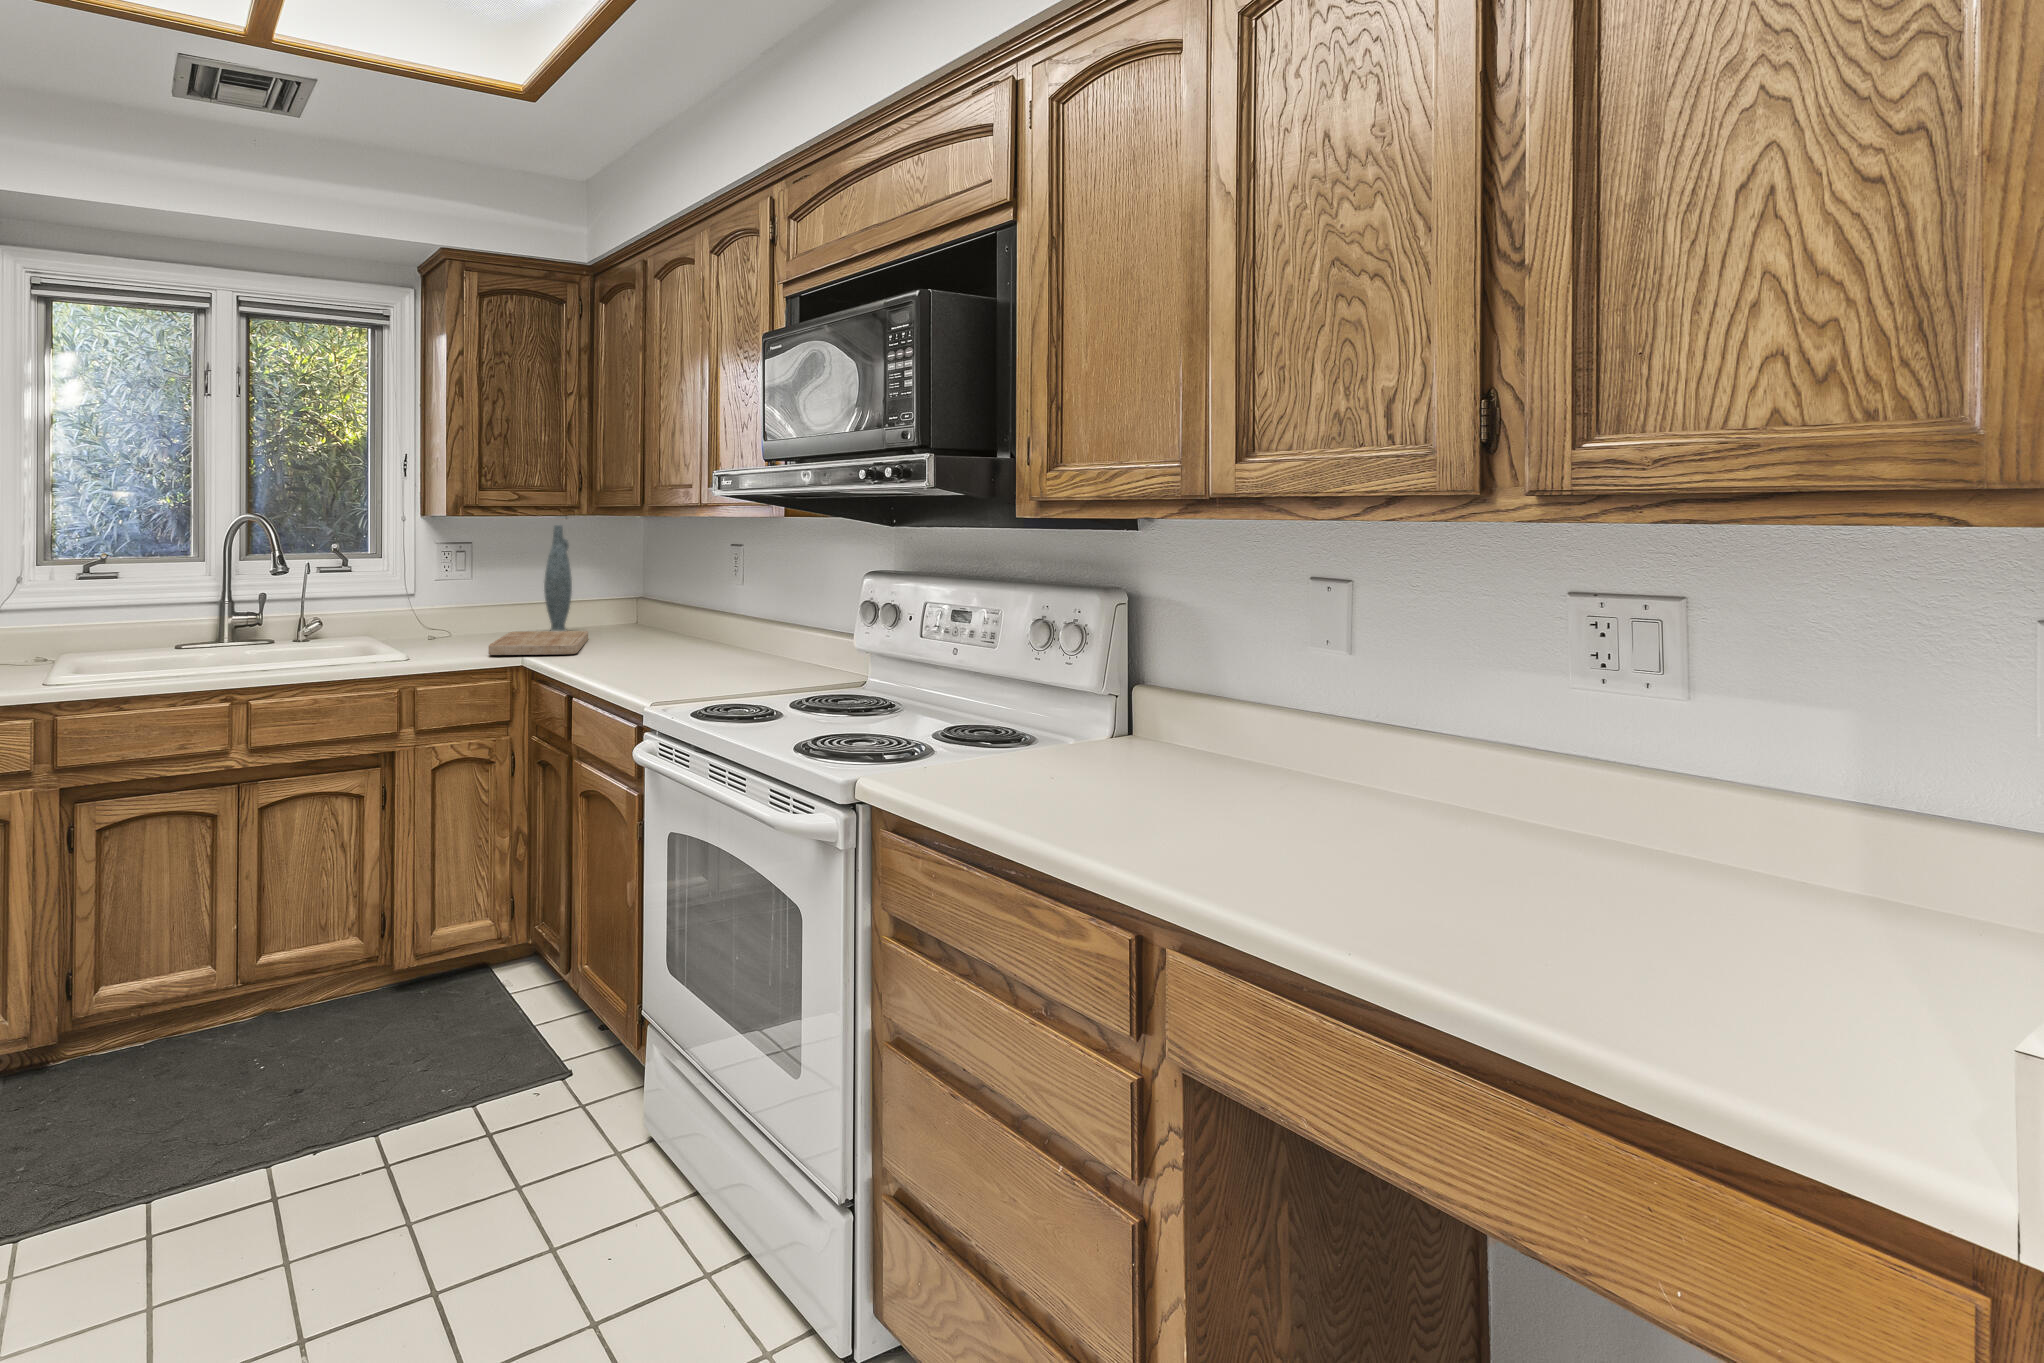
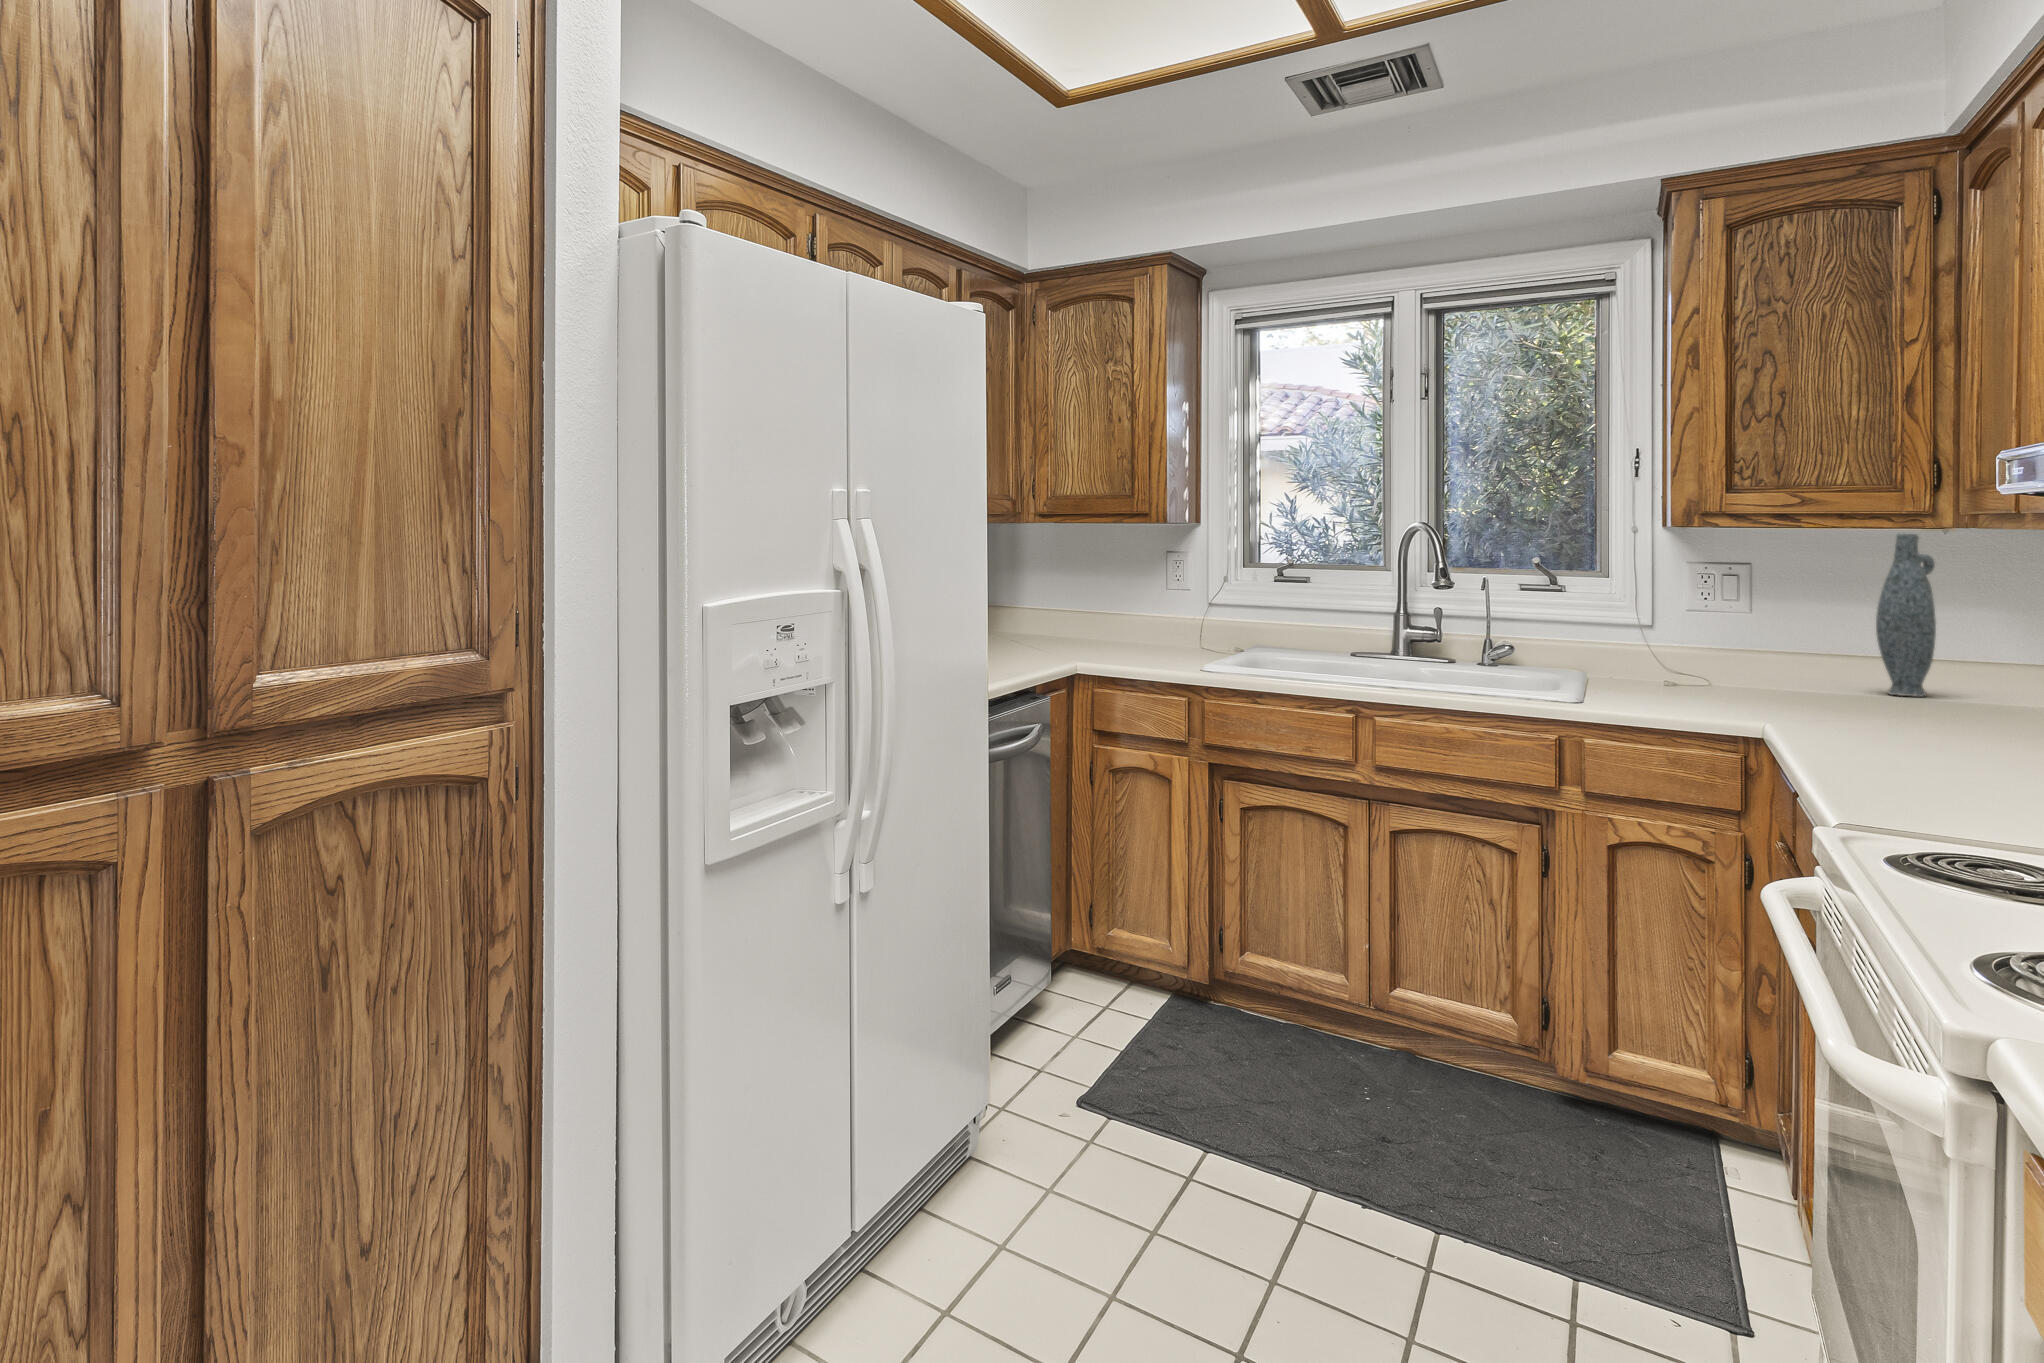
cutting board: present [488,631,588,655] -> none [1712,684,1950,729]

